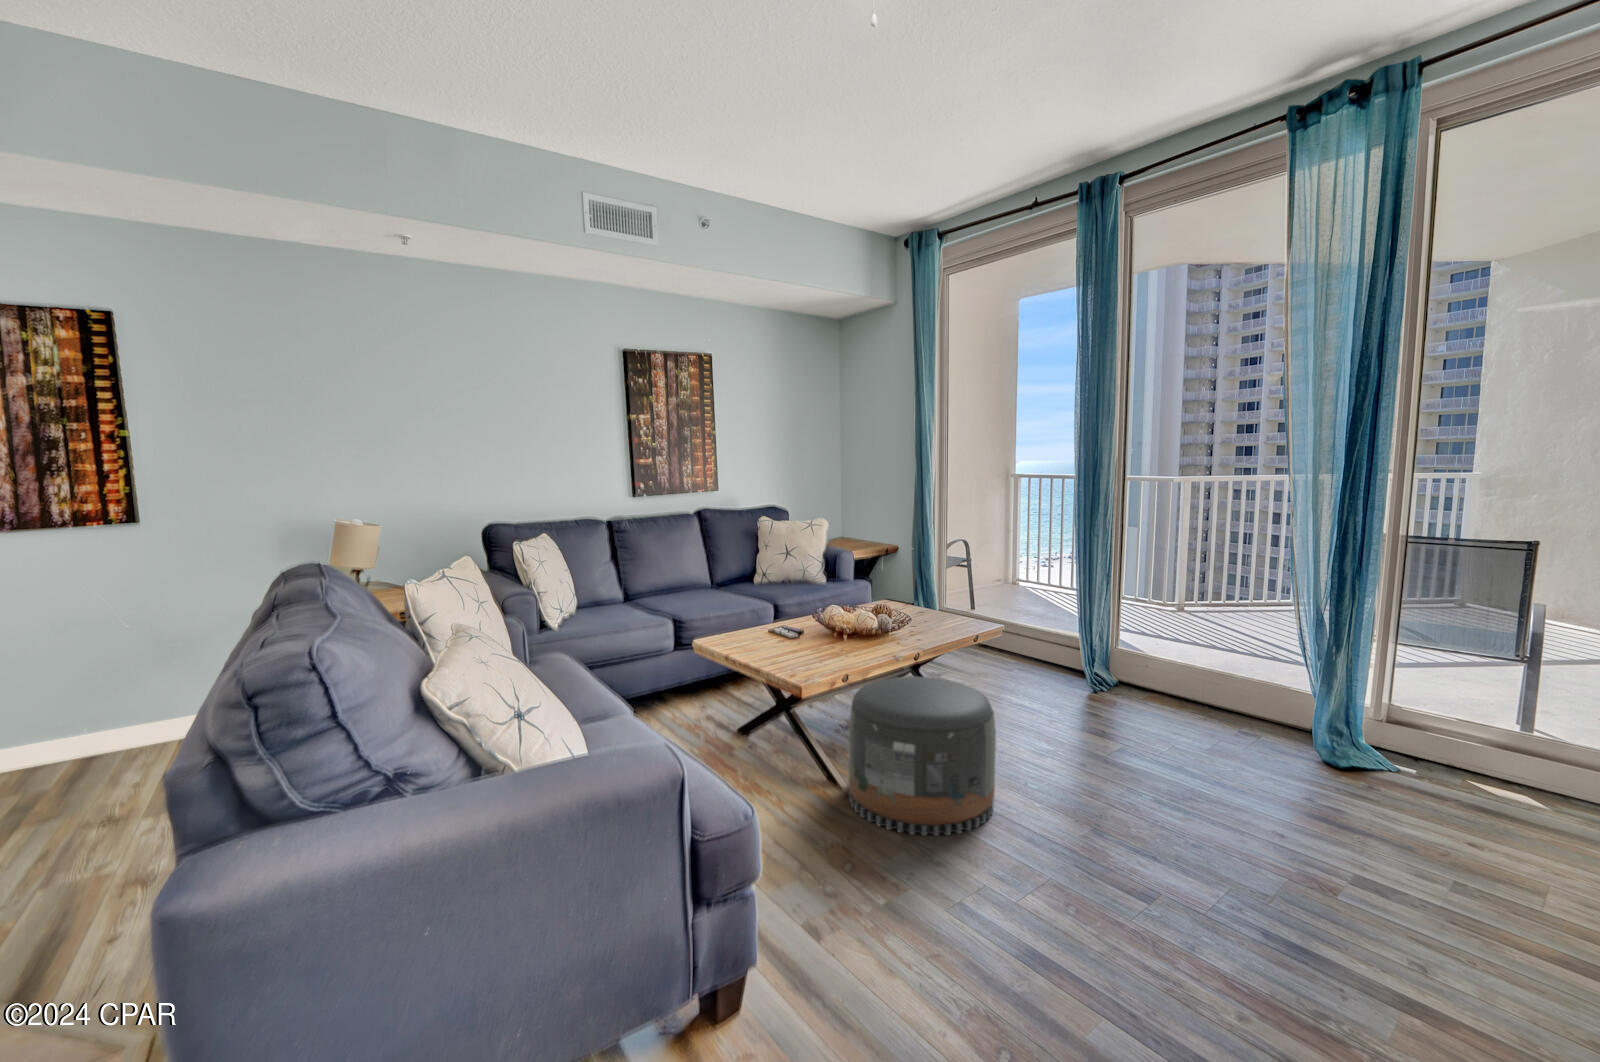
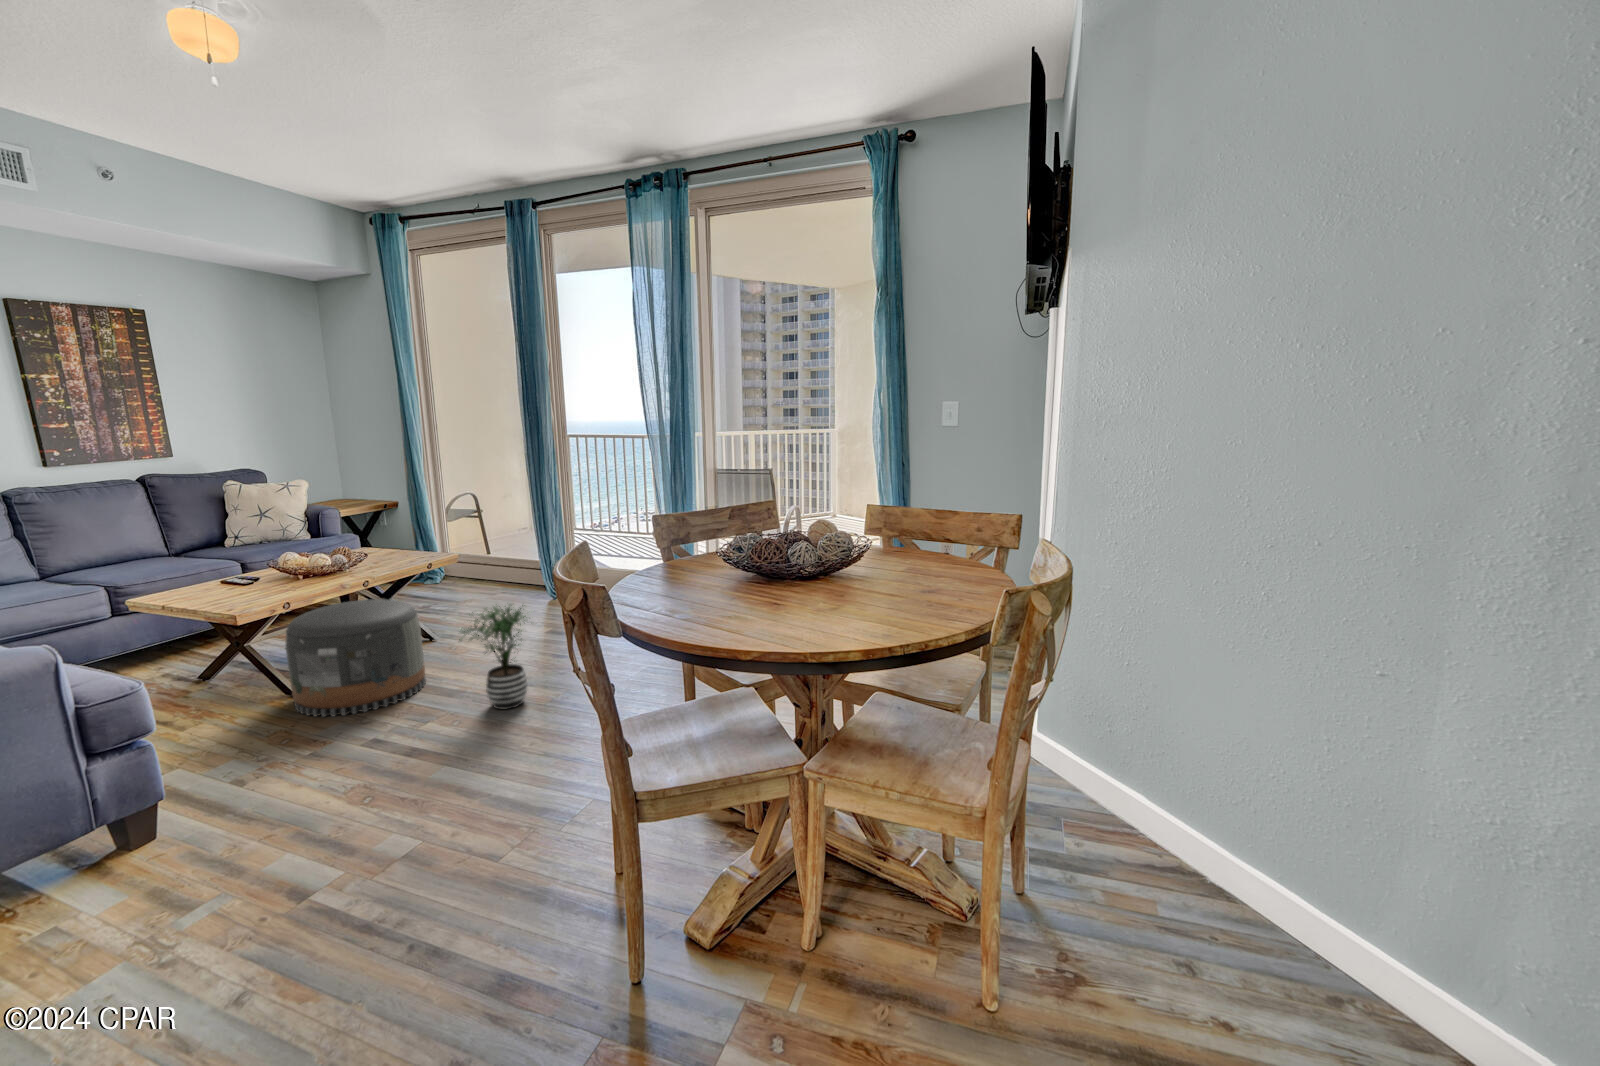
potted plant: none [1078,720,1204,893] -> present [459,605,530,710]

